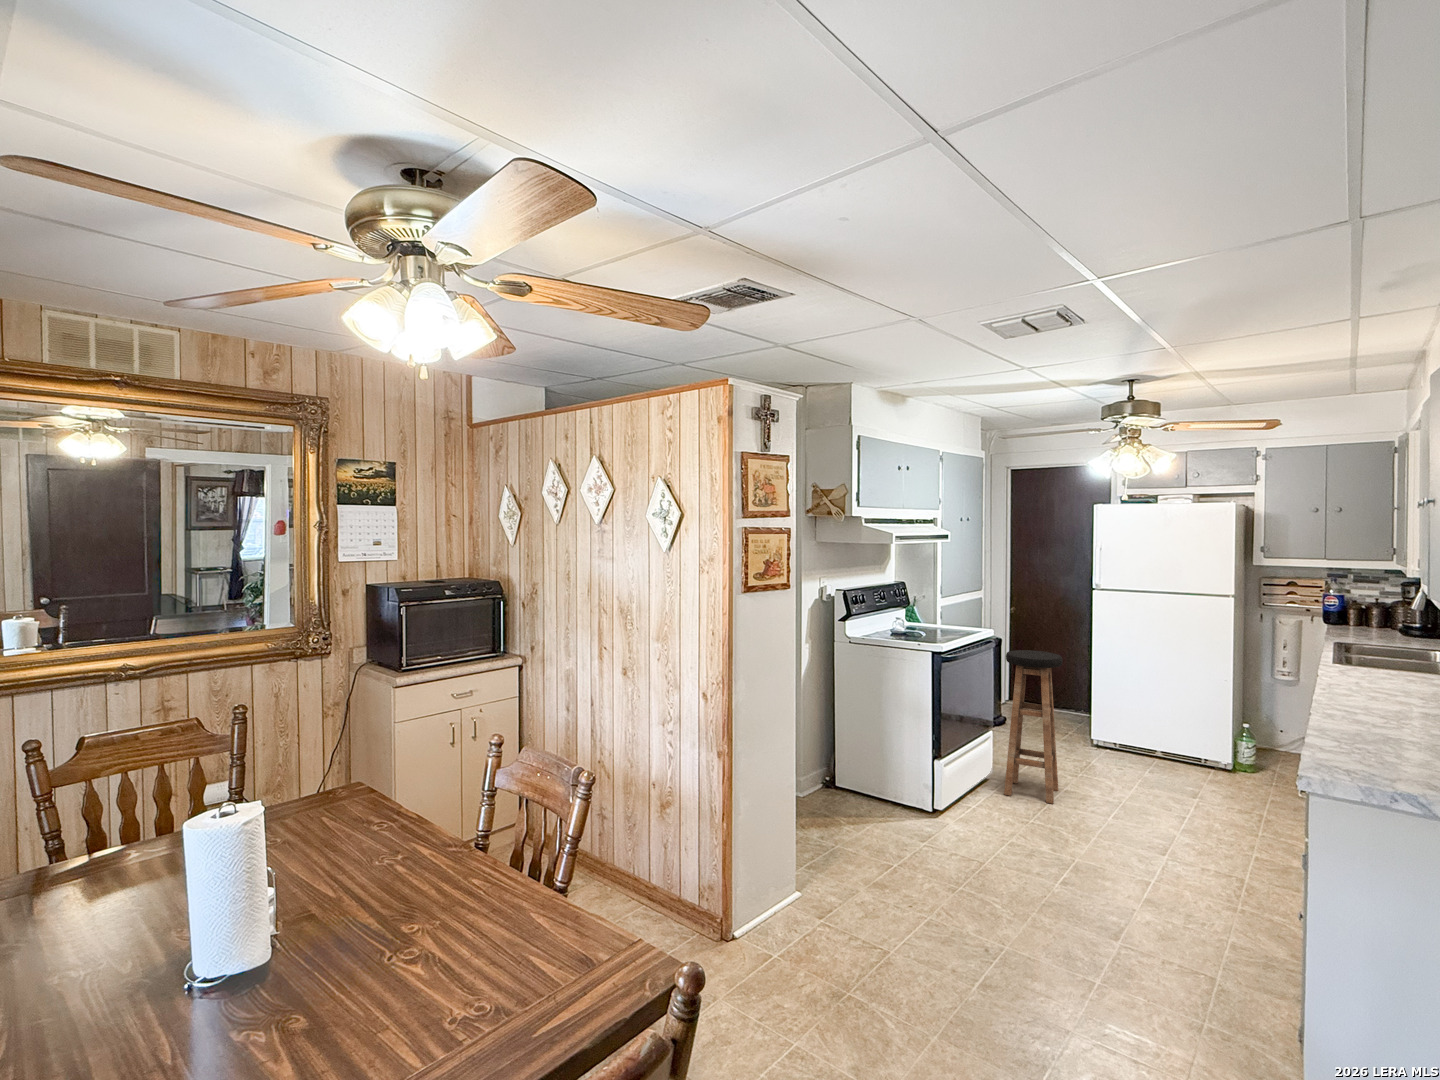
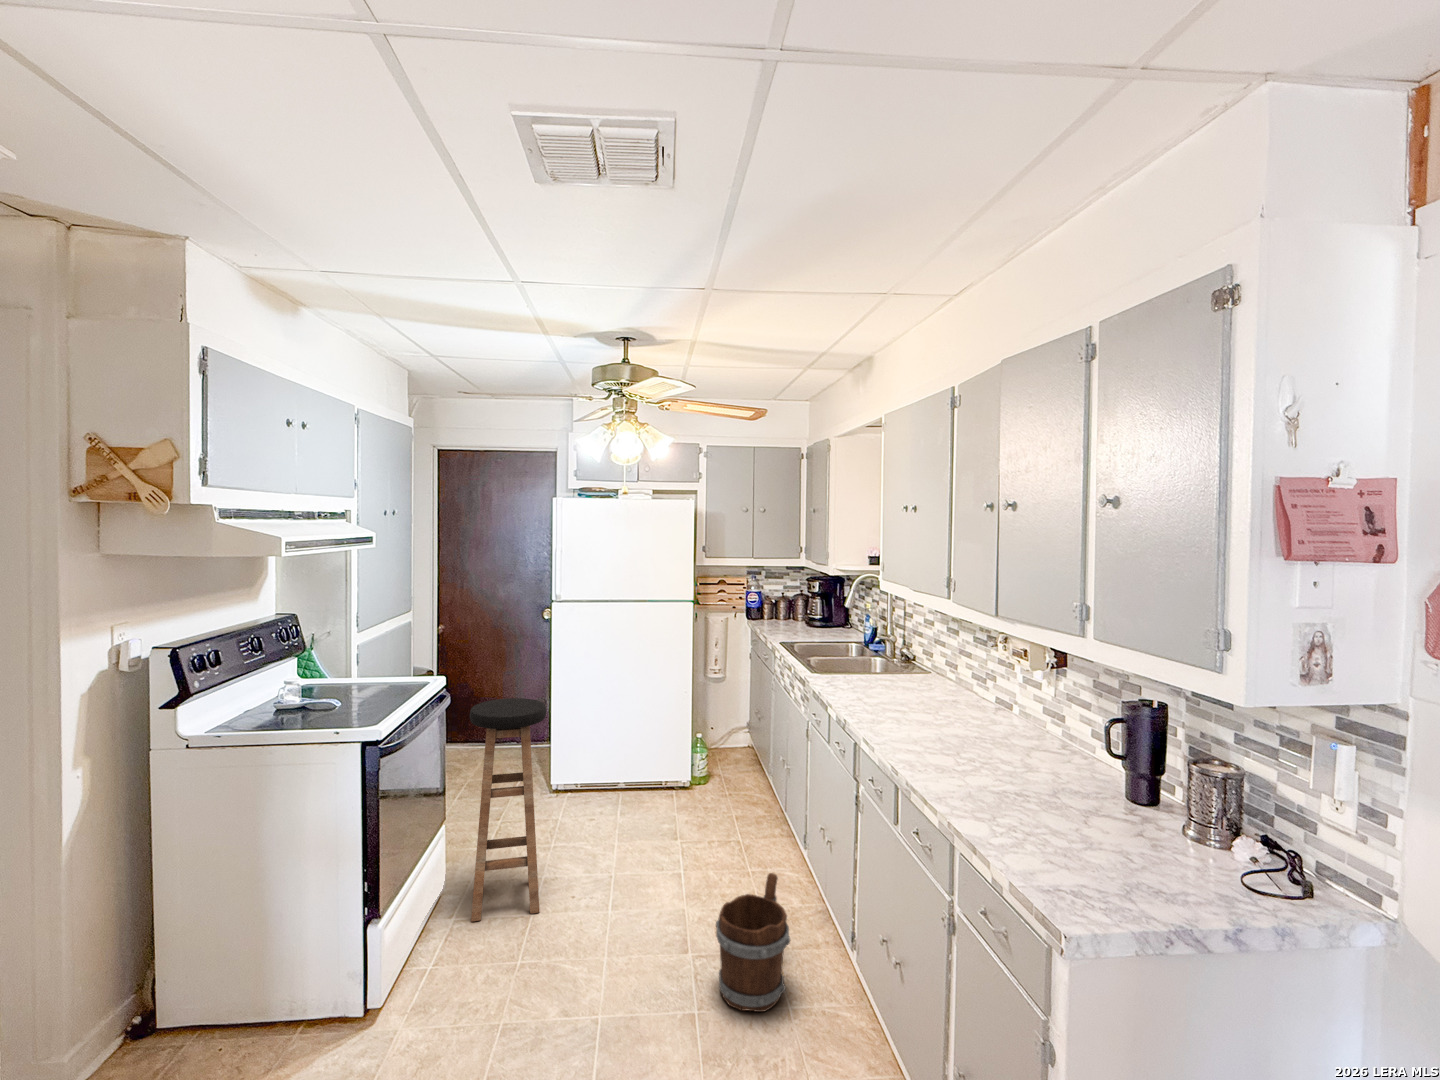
bucket: none [1172,812,1247,900] -> present [716,873,790,1012]

